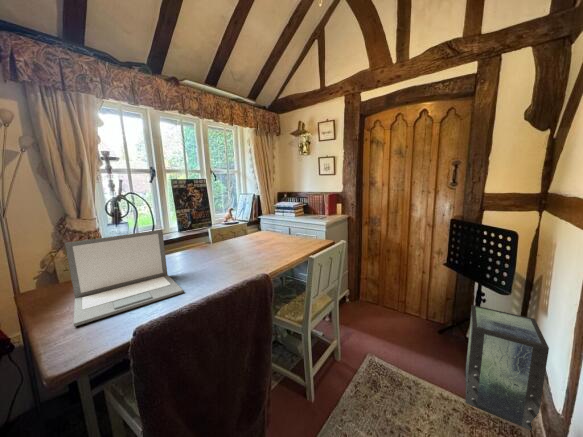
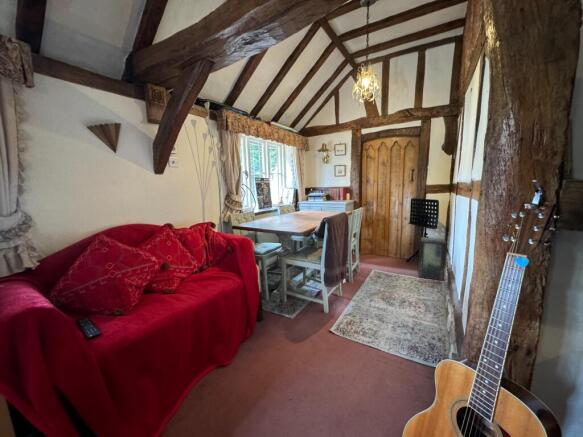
laptop: present [65,230,183,326] -> none [263,199,305,228]

